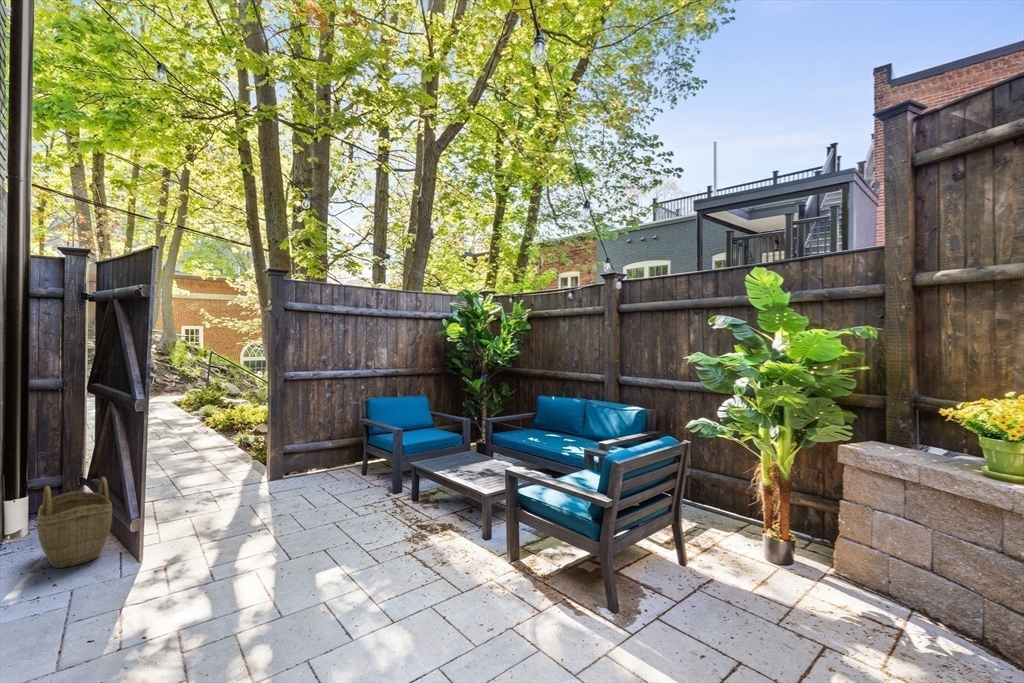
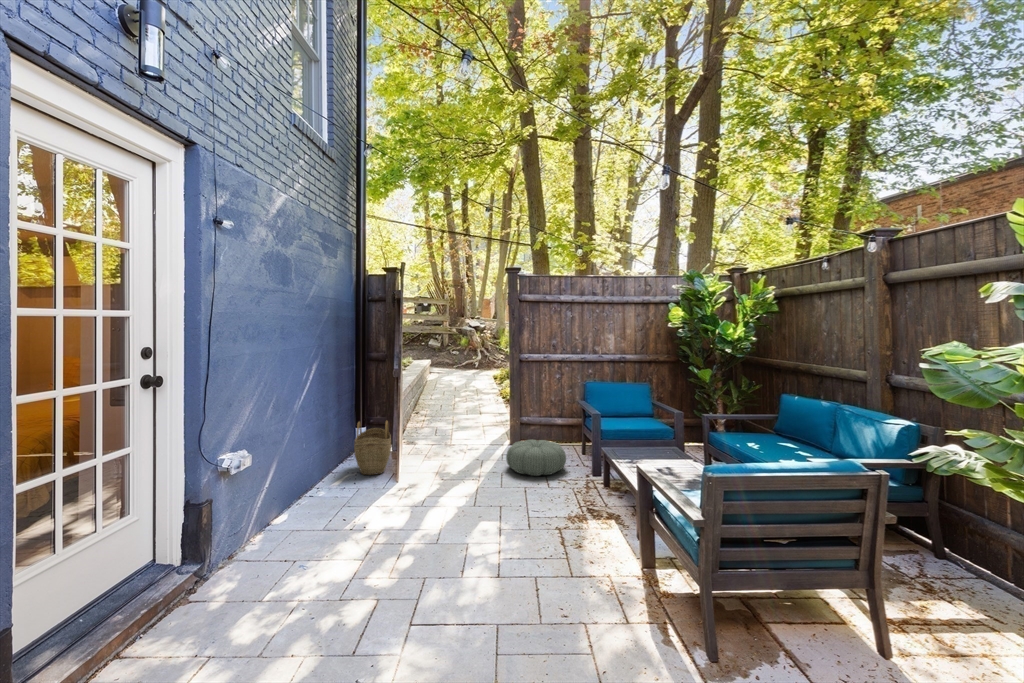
pouf: none [293,467,365,510] -> present [506,440,566,476]

